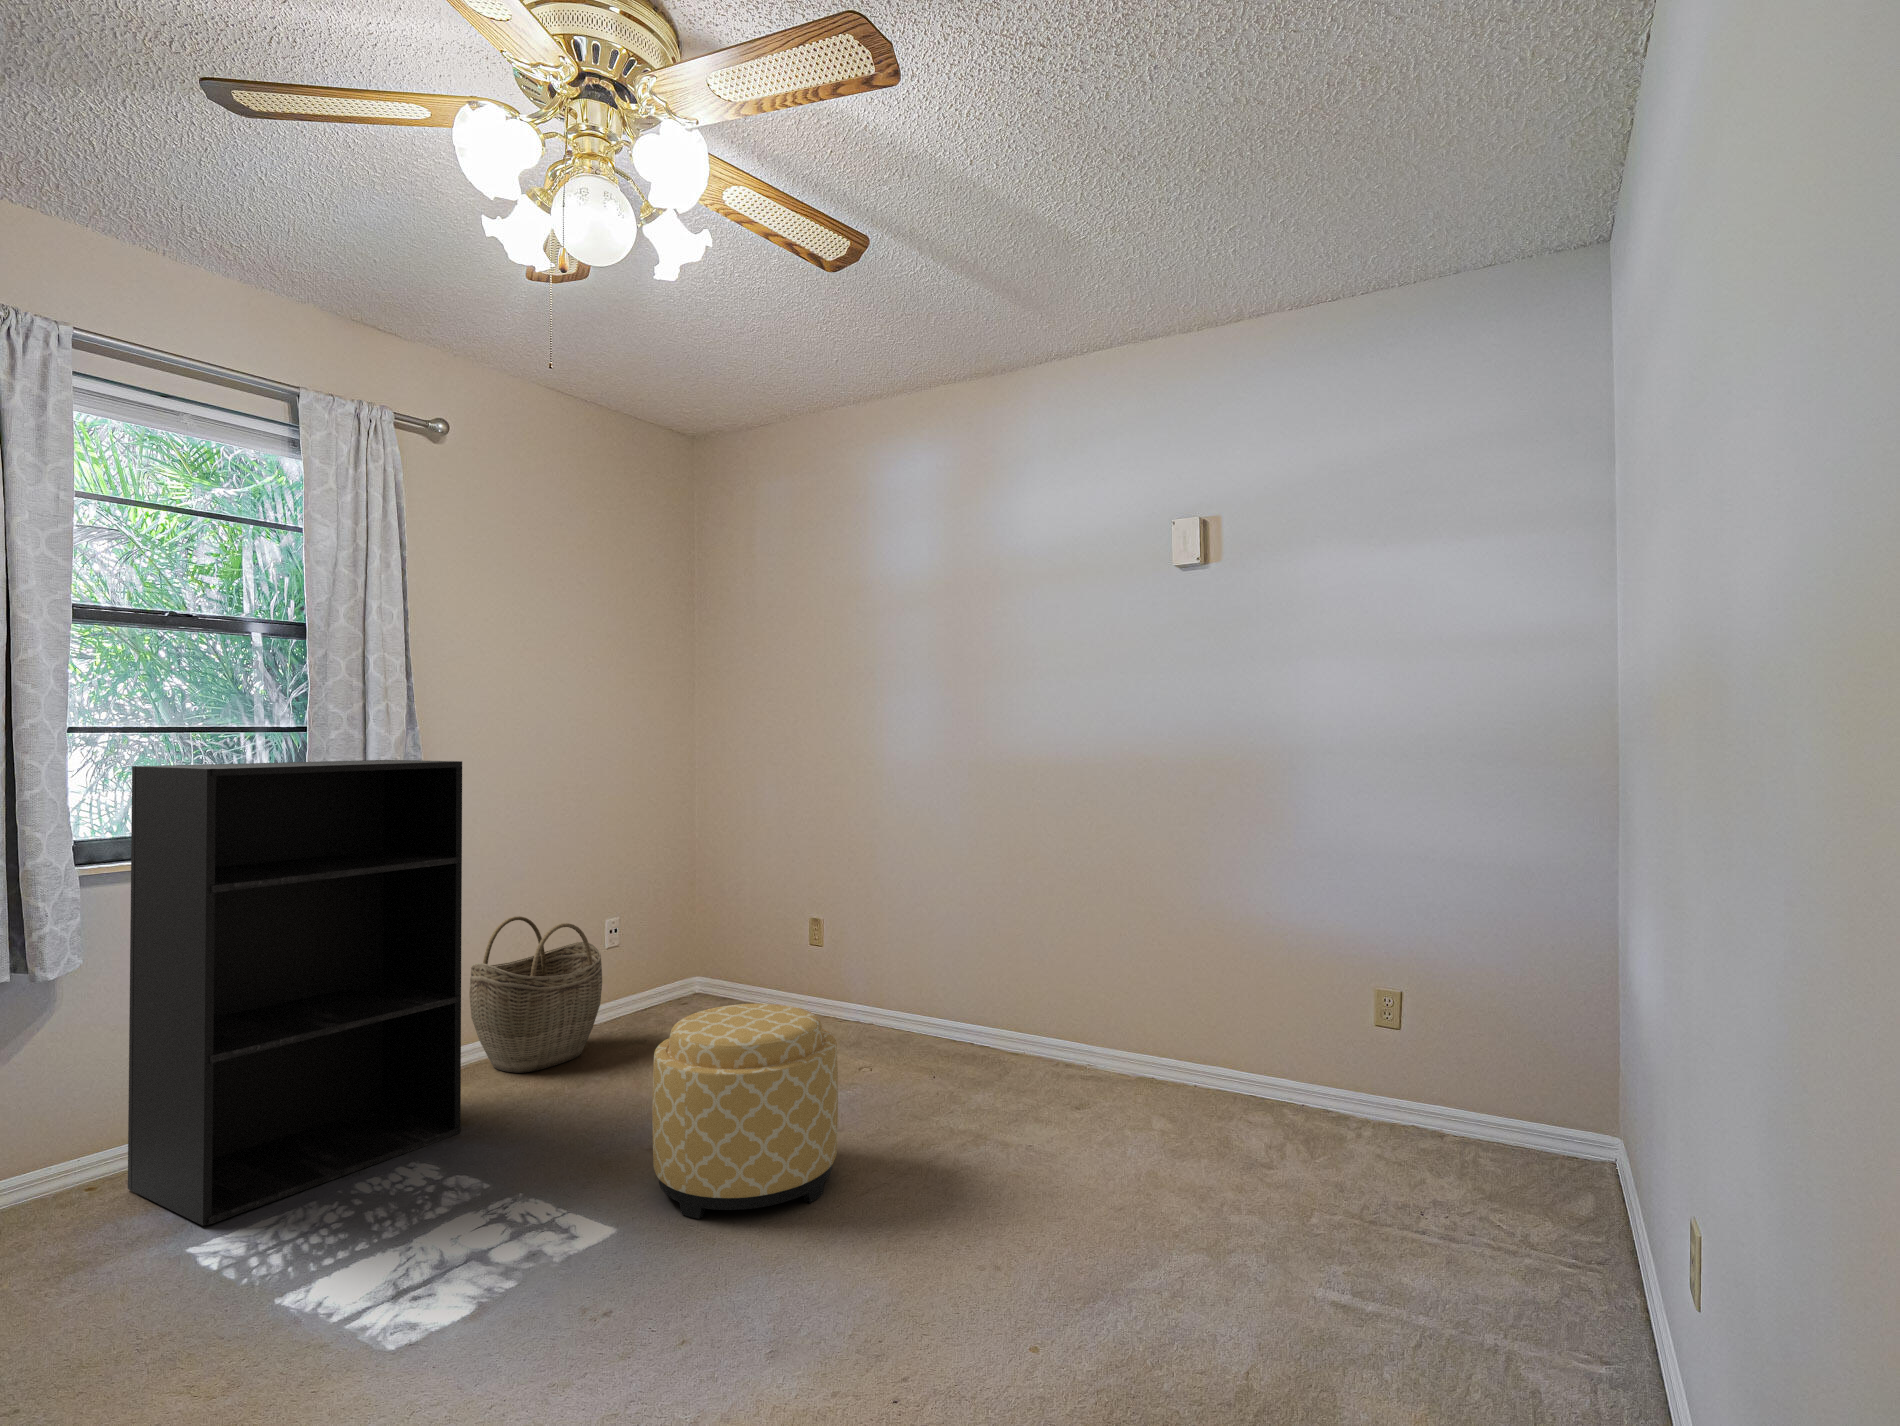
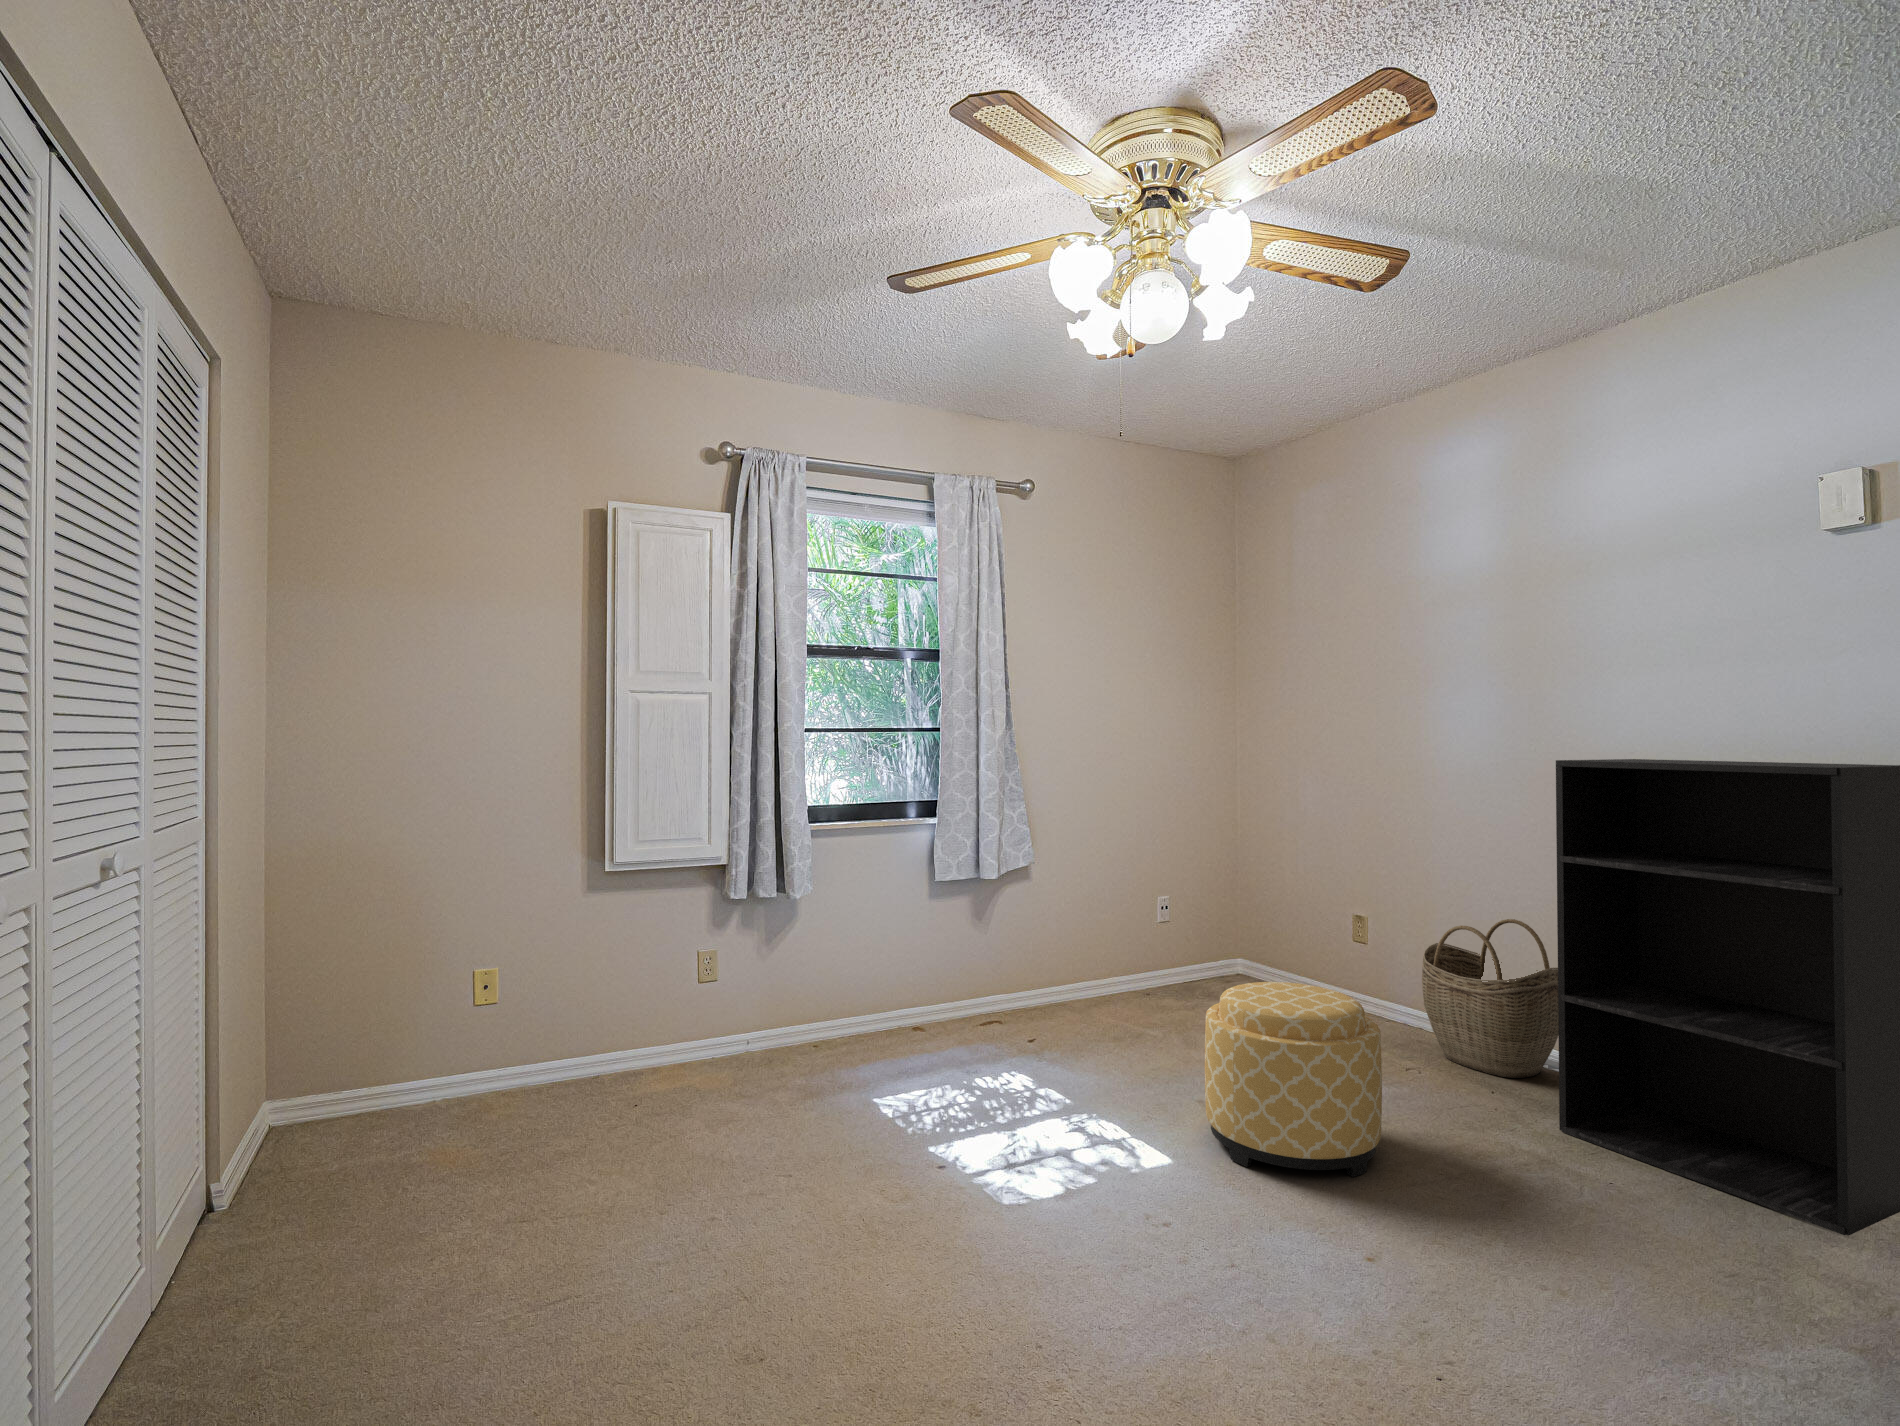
bookshelf: present [128,760,462,1226] -> present [1556,759,1900,1236]
woven basket: present [469,916,602,1073] -> present [1422,919,1559,1078]

